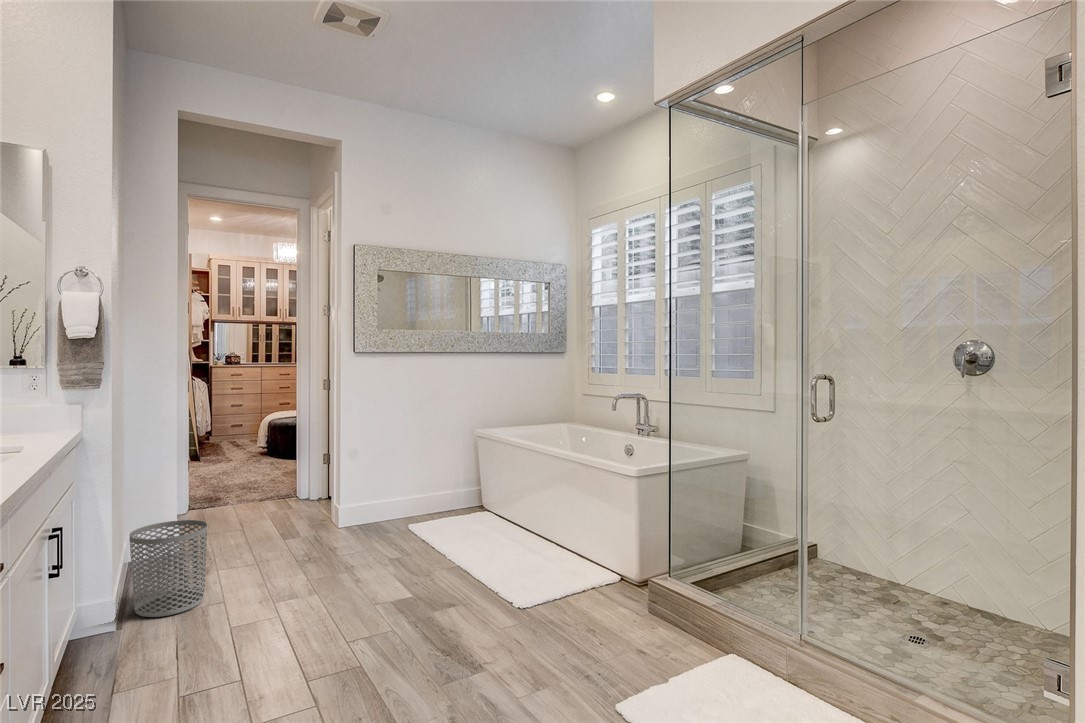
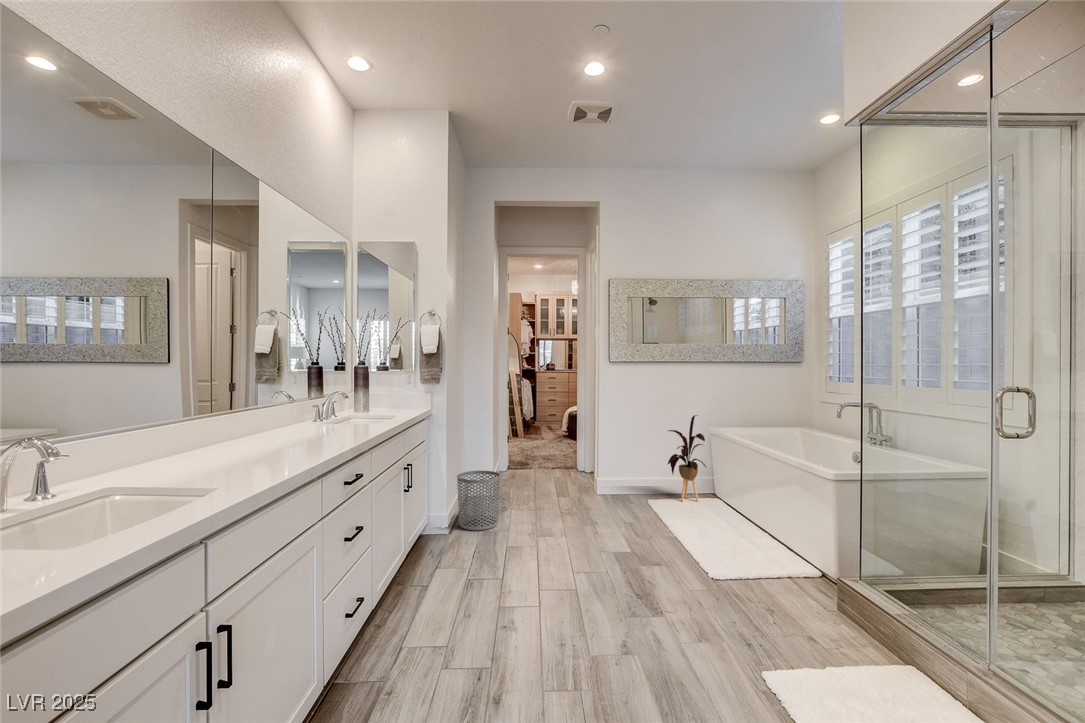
house plant: none [426,417,481,523] -> present [668,415,706,501]

